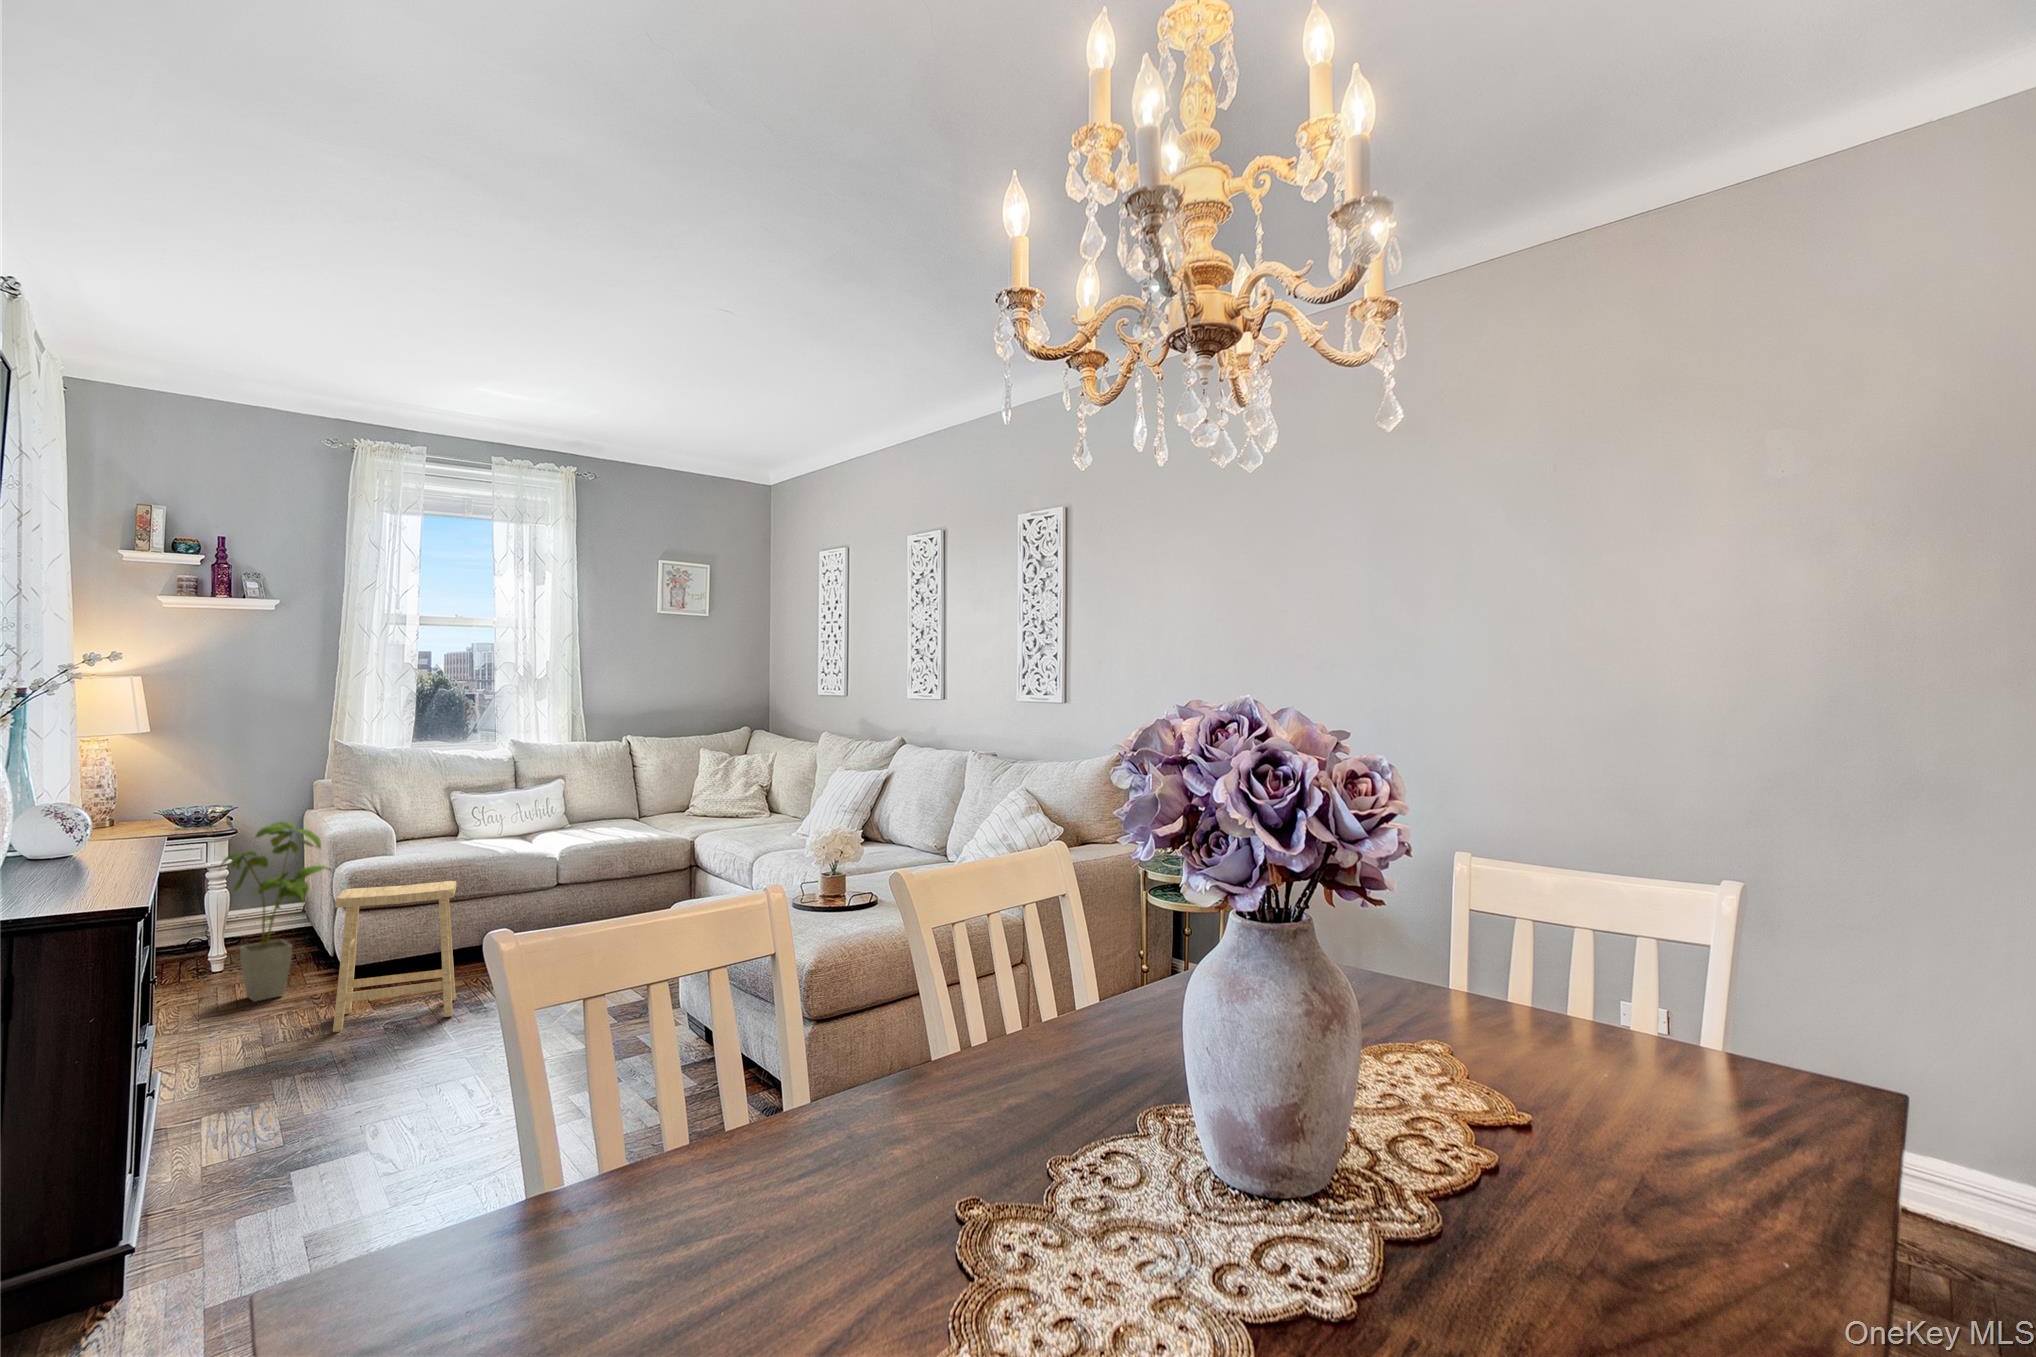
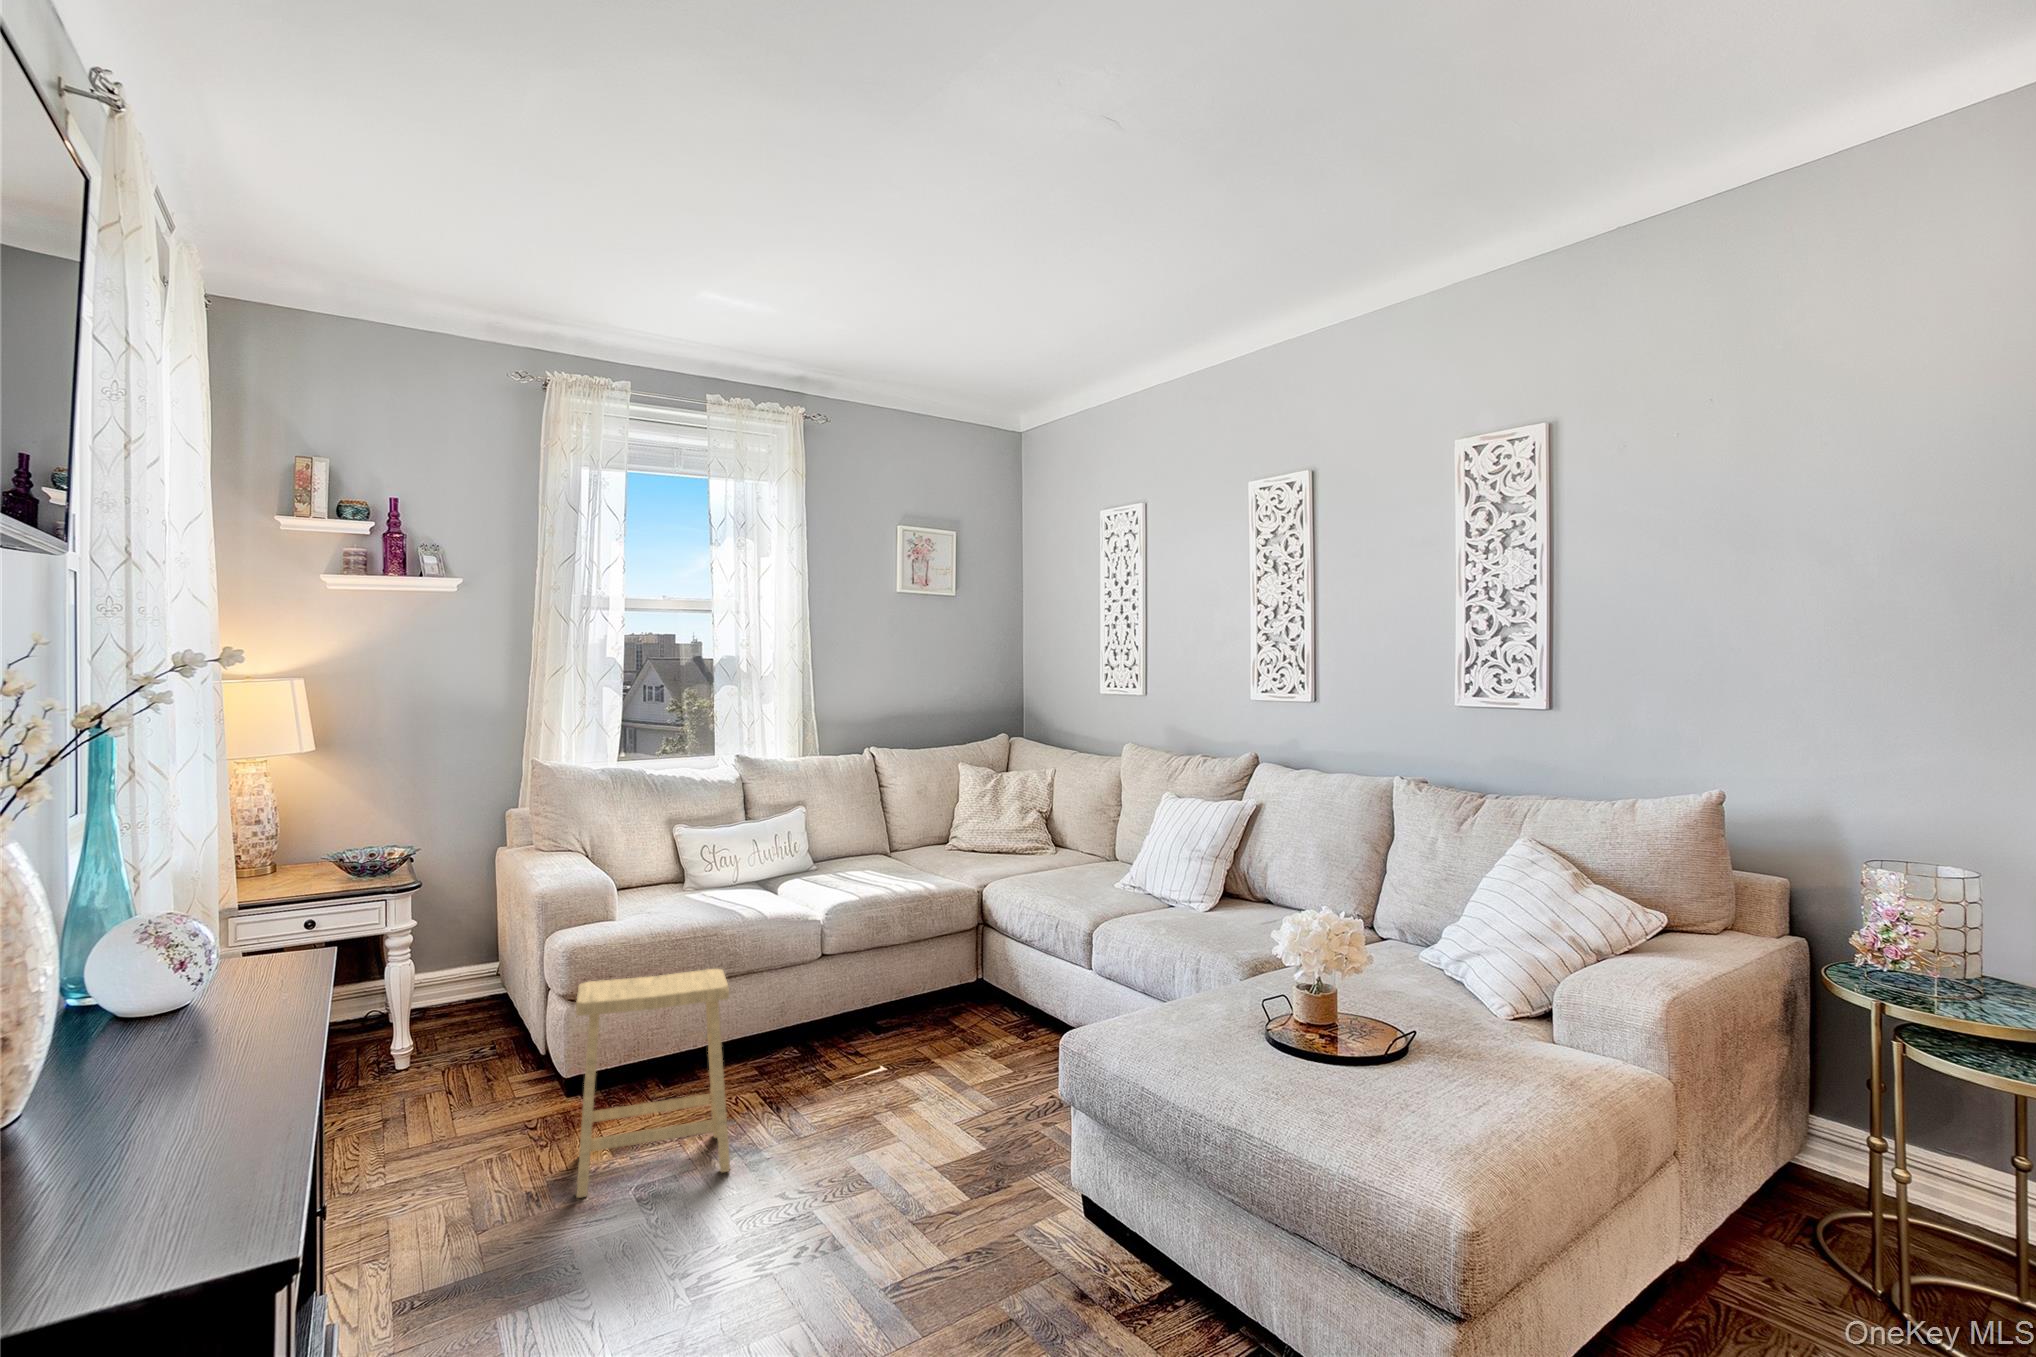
house plant: present [222,822,331,1002] -> none [412,880,548,1130]

